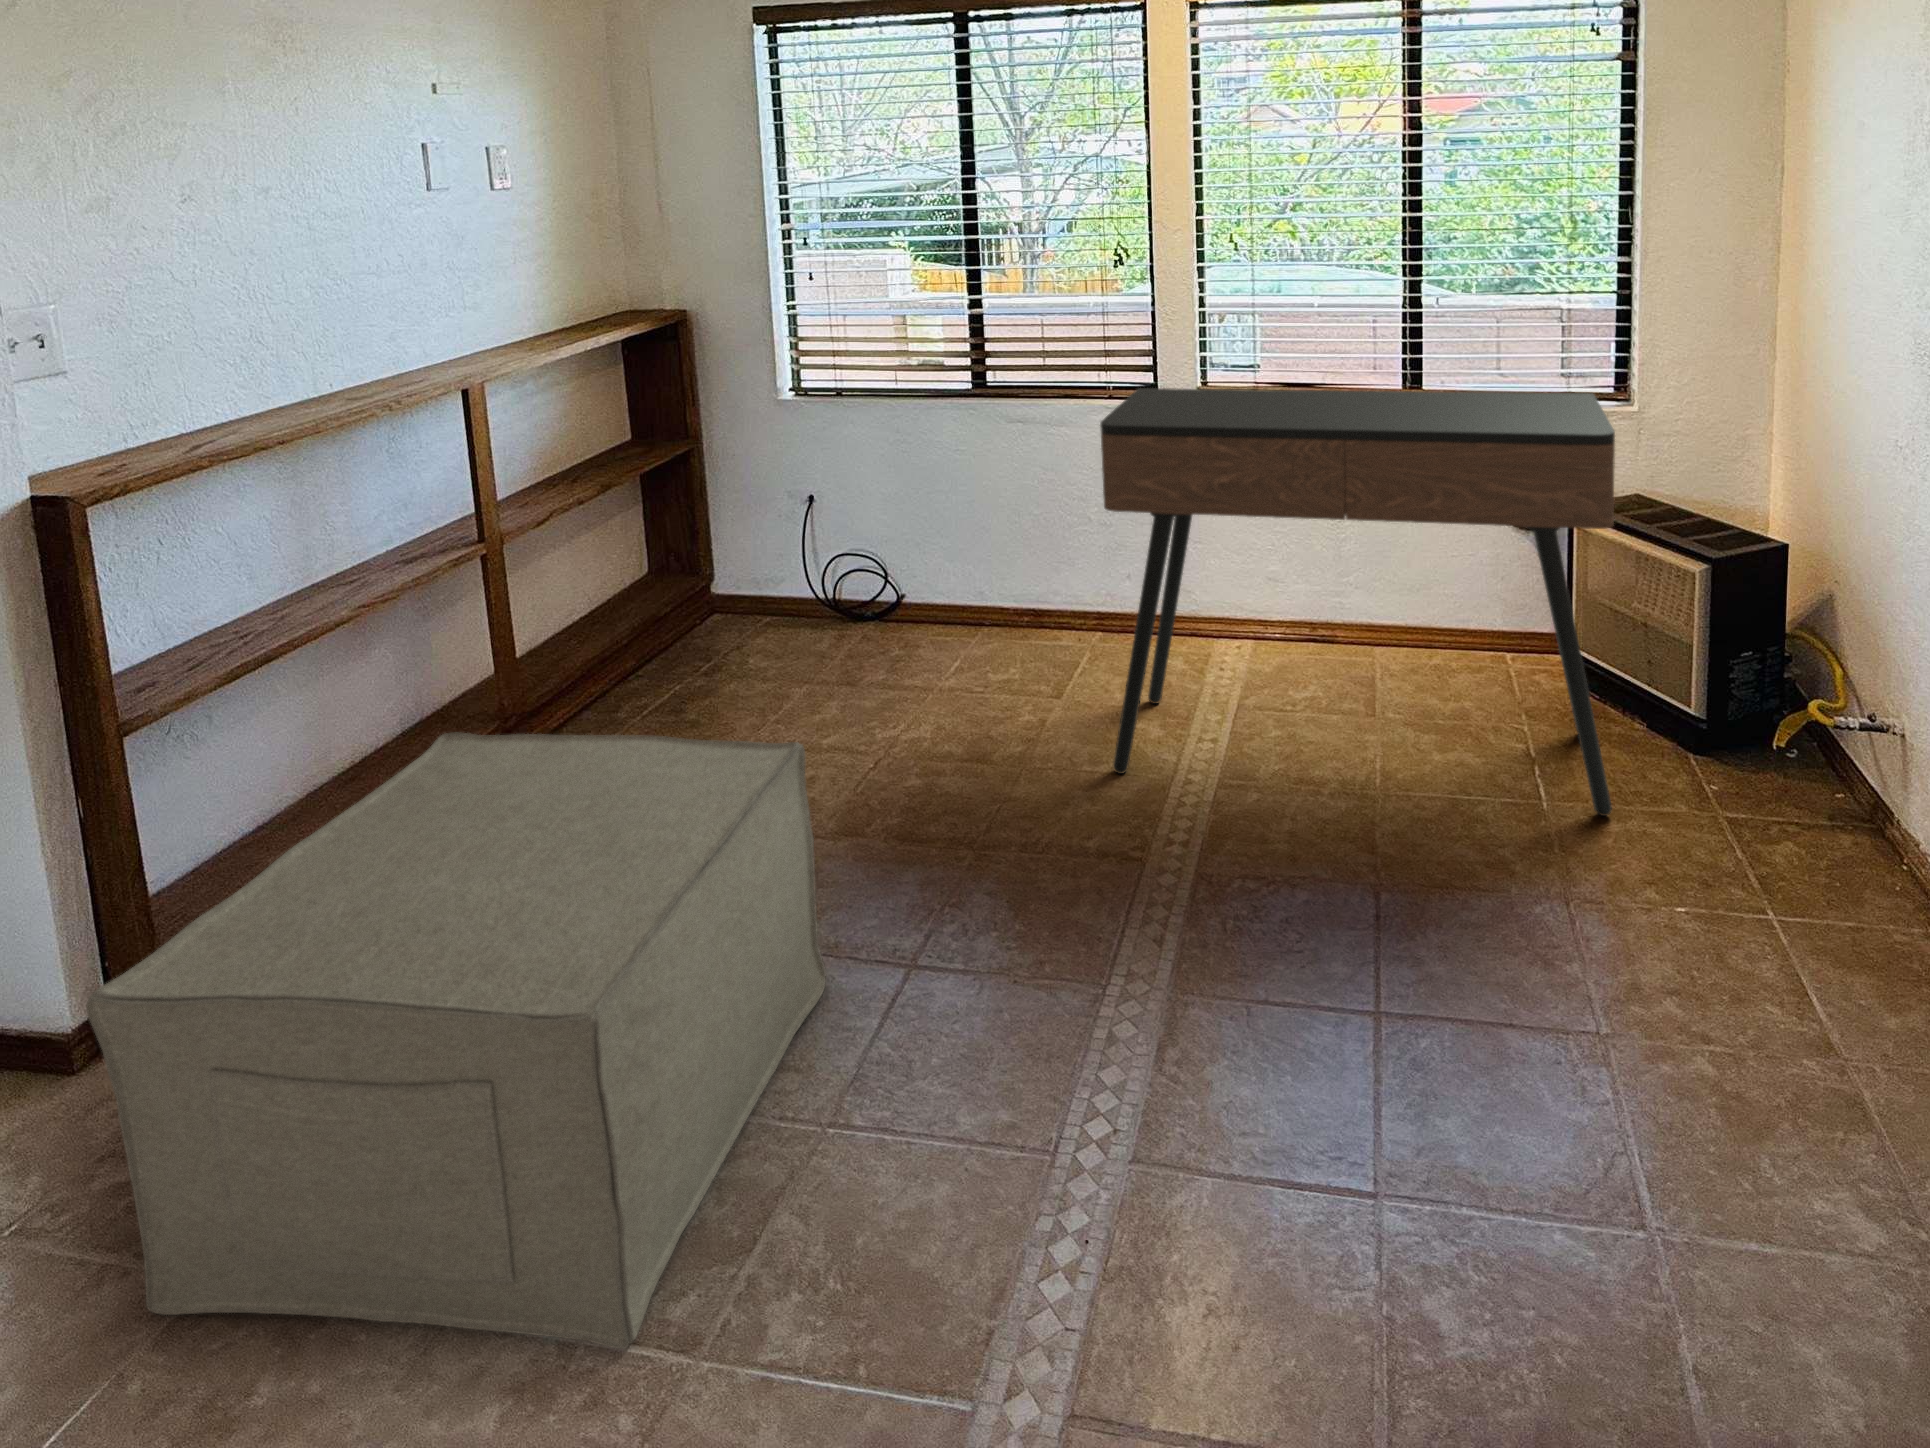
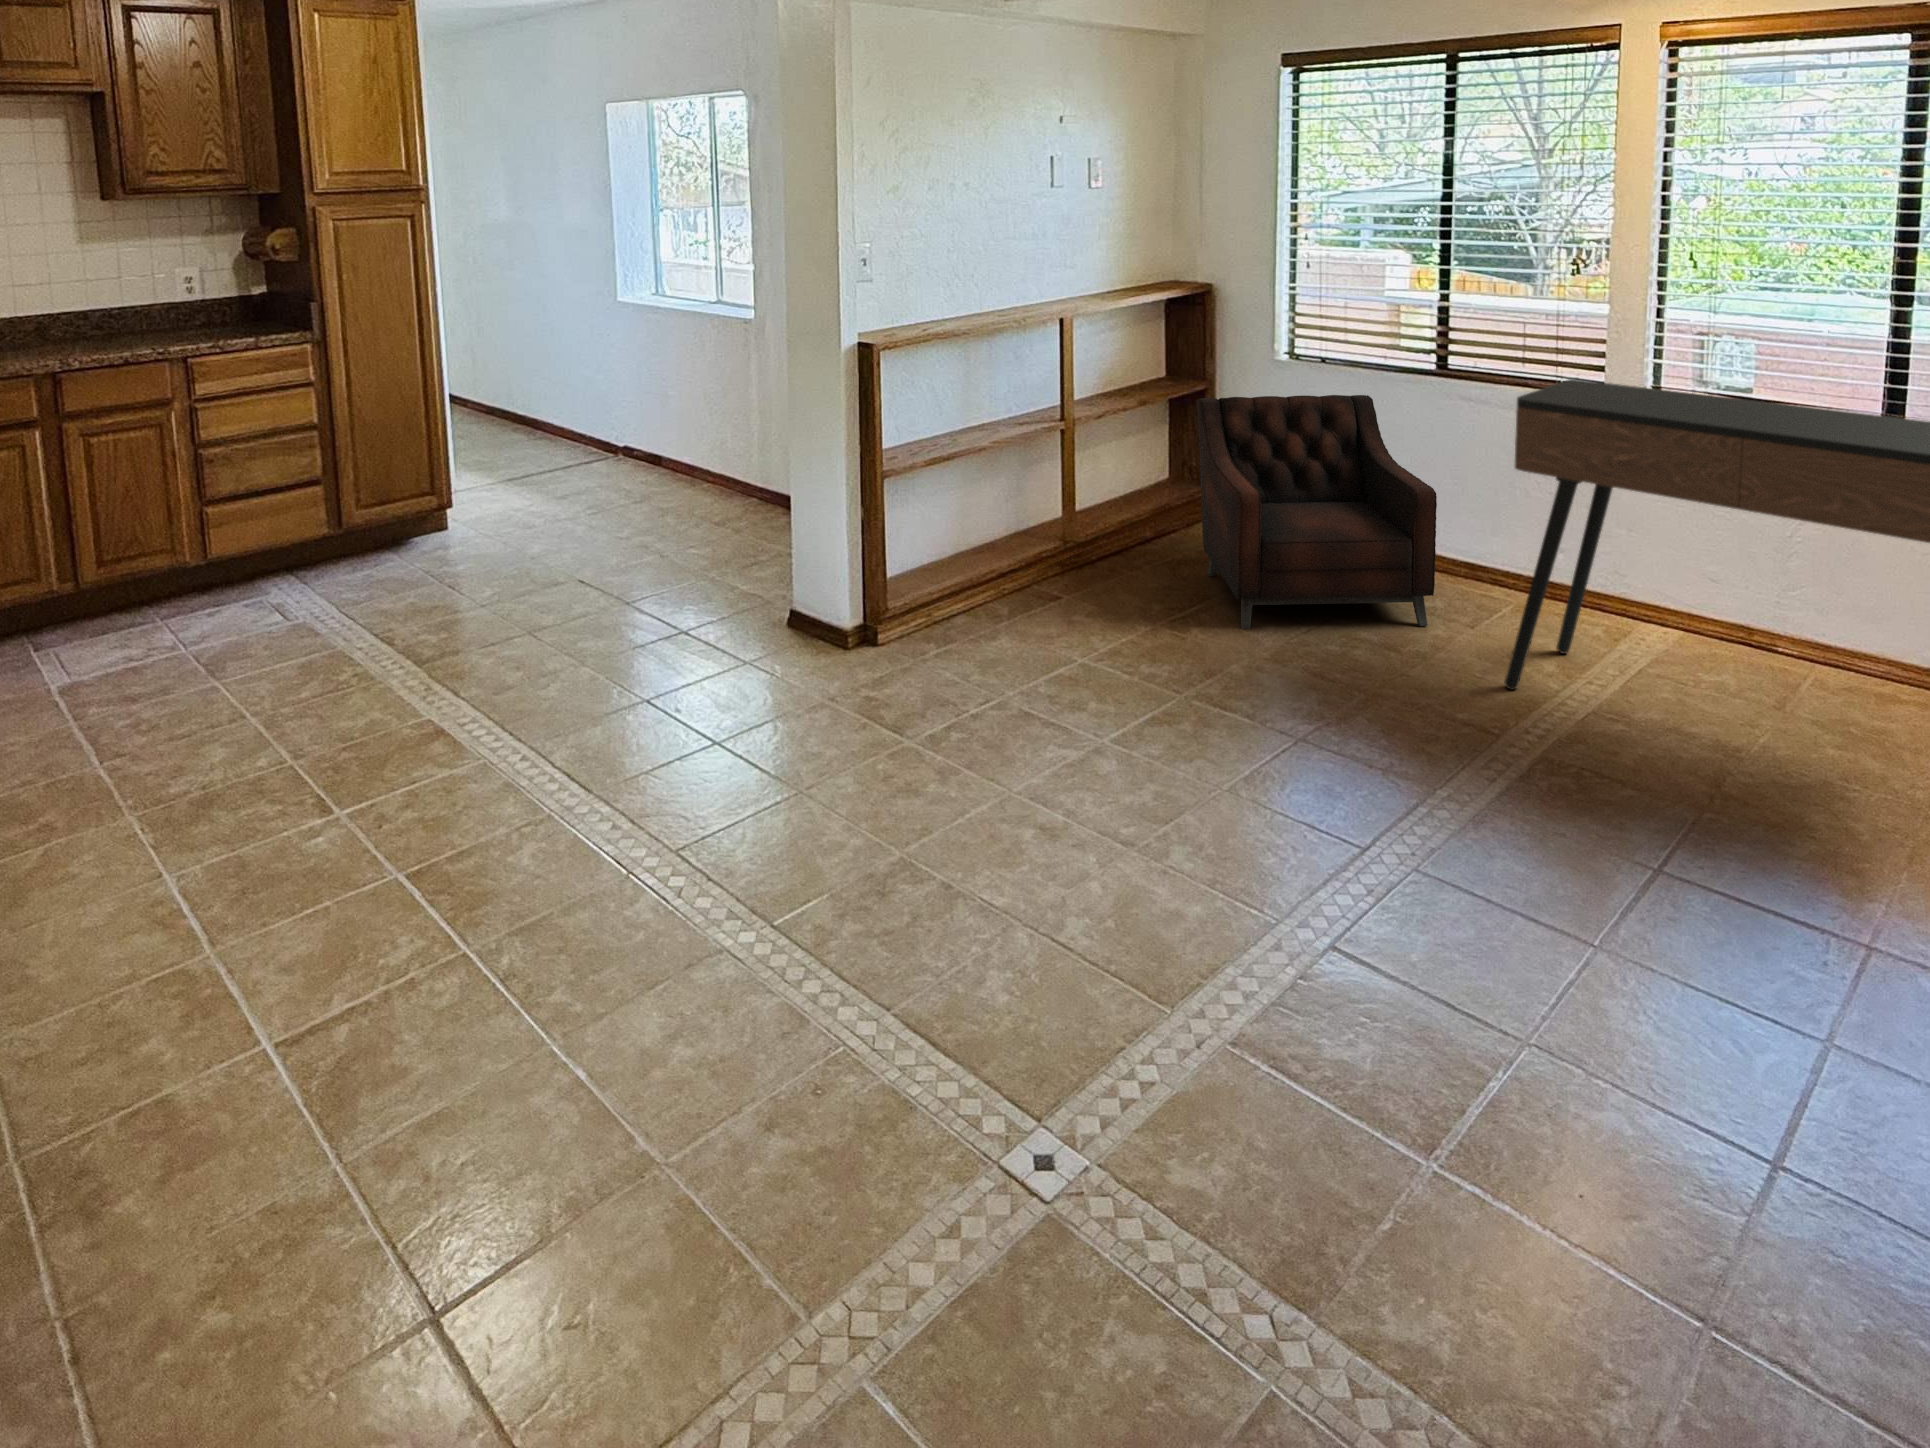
armchair: none [682,431,1011,782] -> present [1197,395,1437,629]
ottoman: present [86,733,826,1349] -> none [880,521,1248,847]

